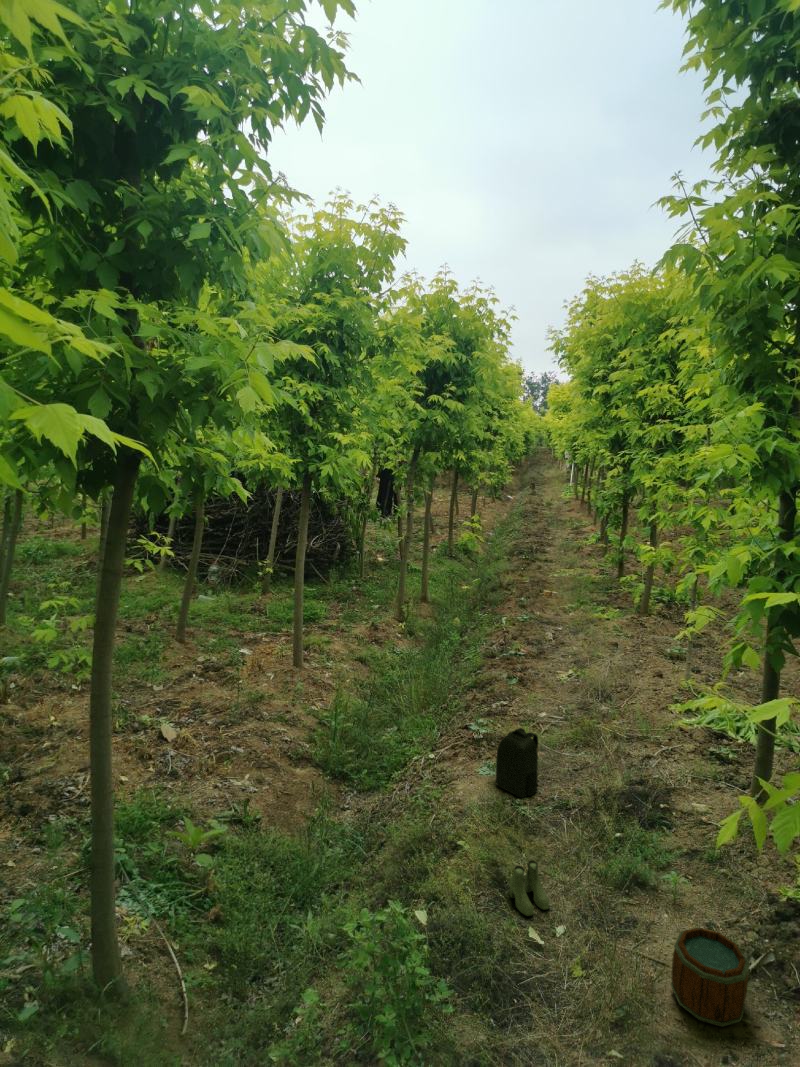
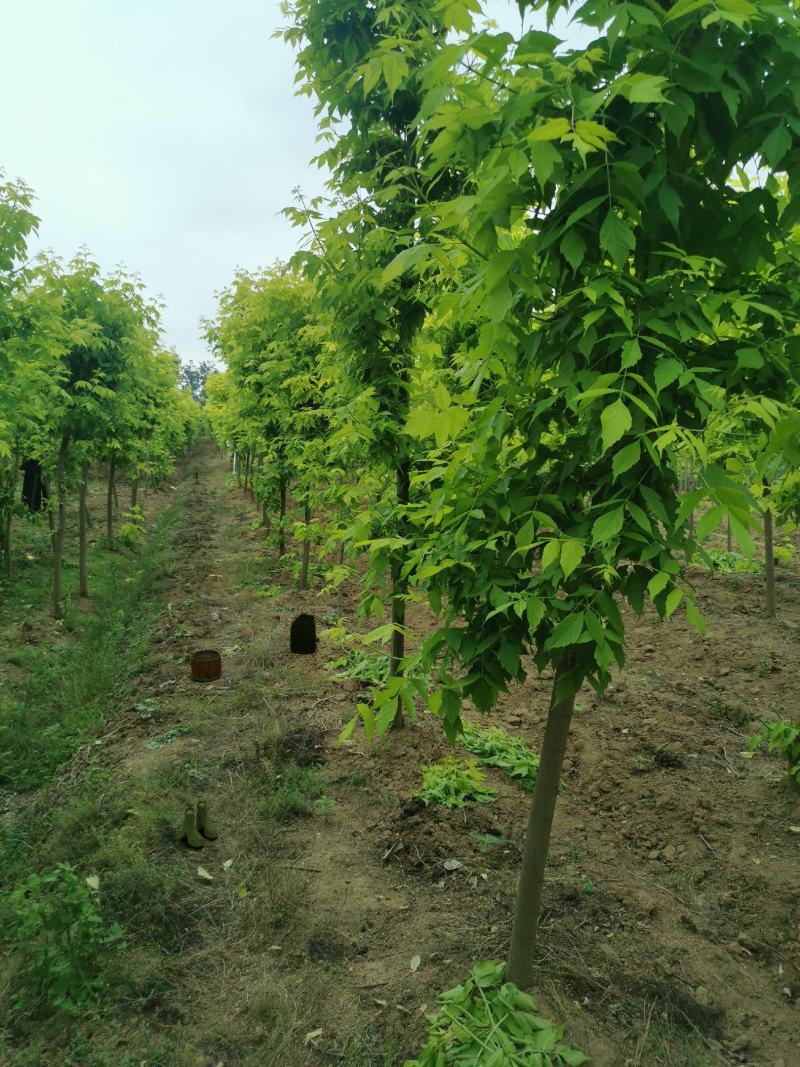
backpack: present [496,728,538,798] -> present [290,613,316,654]
bucket: present [671,928,749,1027] -> present [191,650,221,682]

